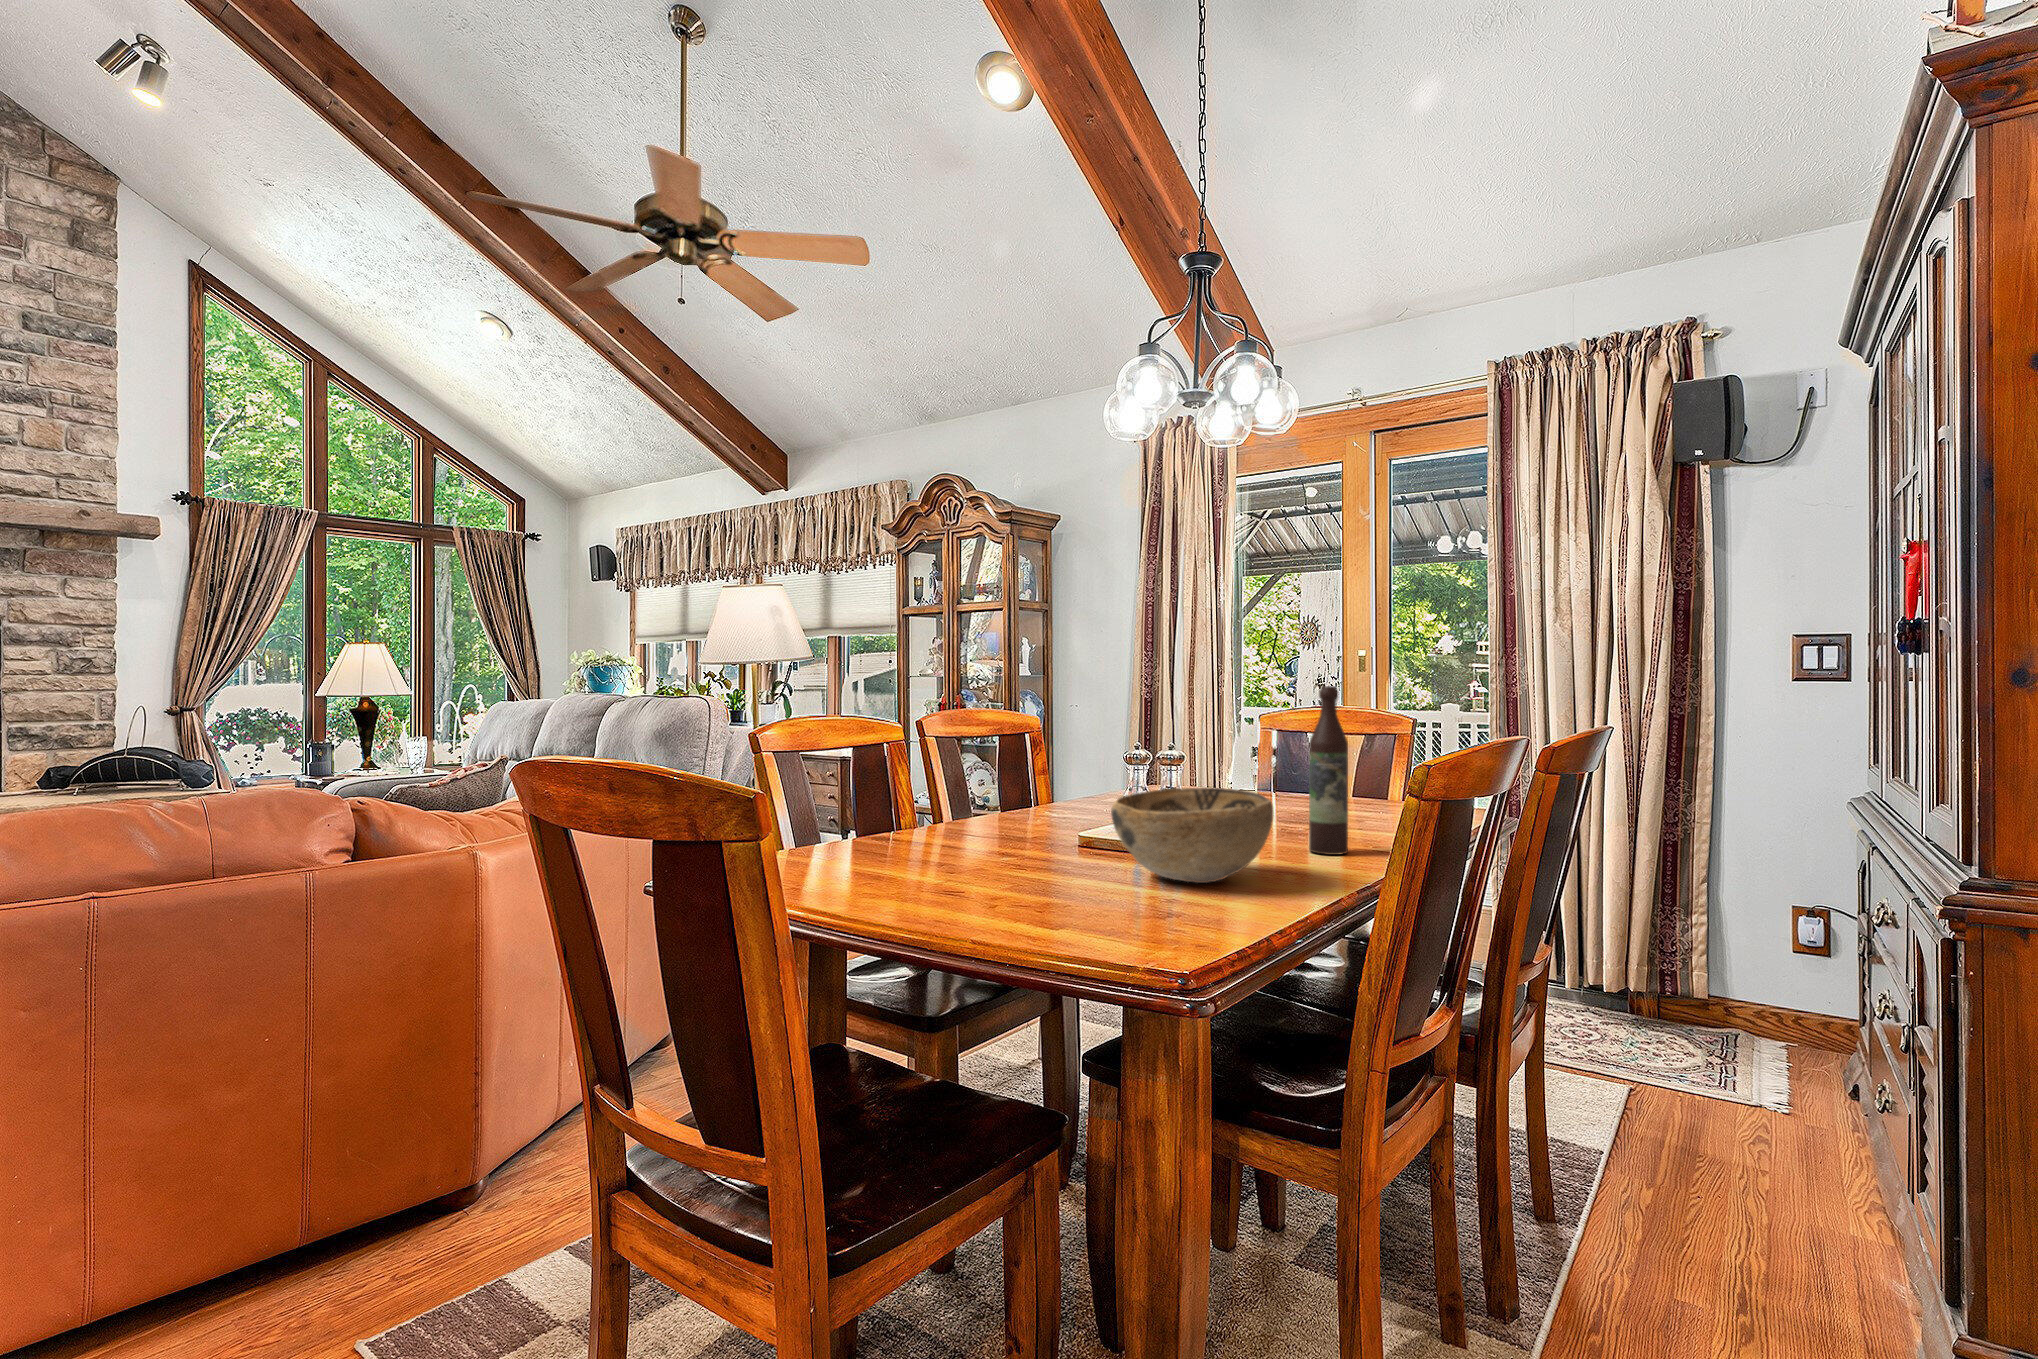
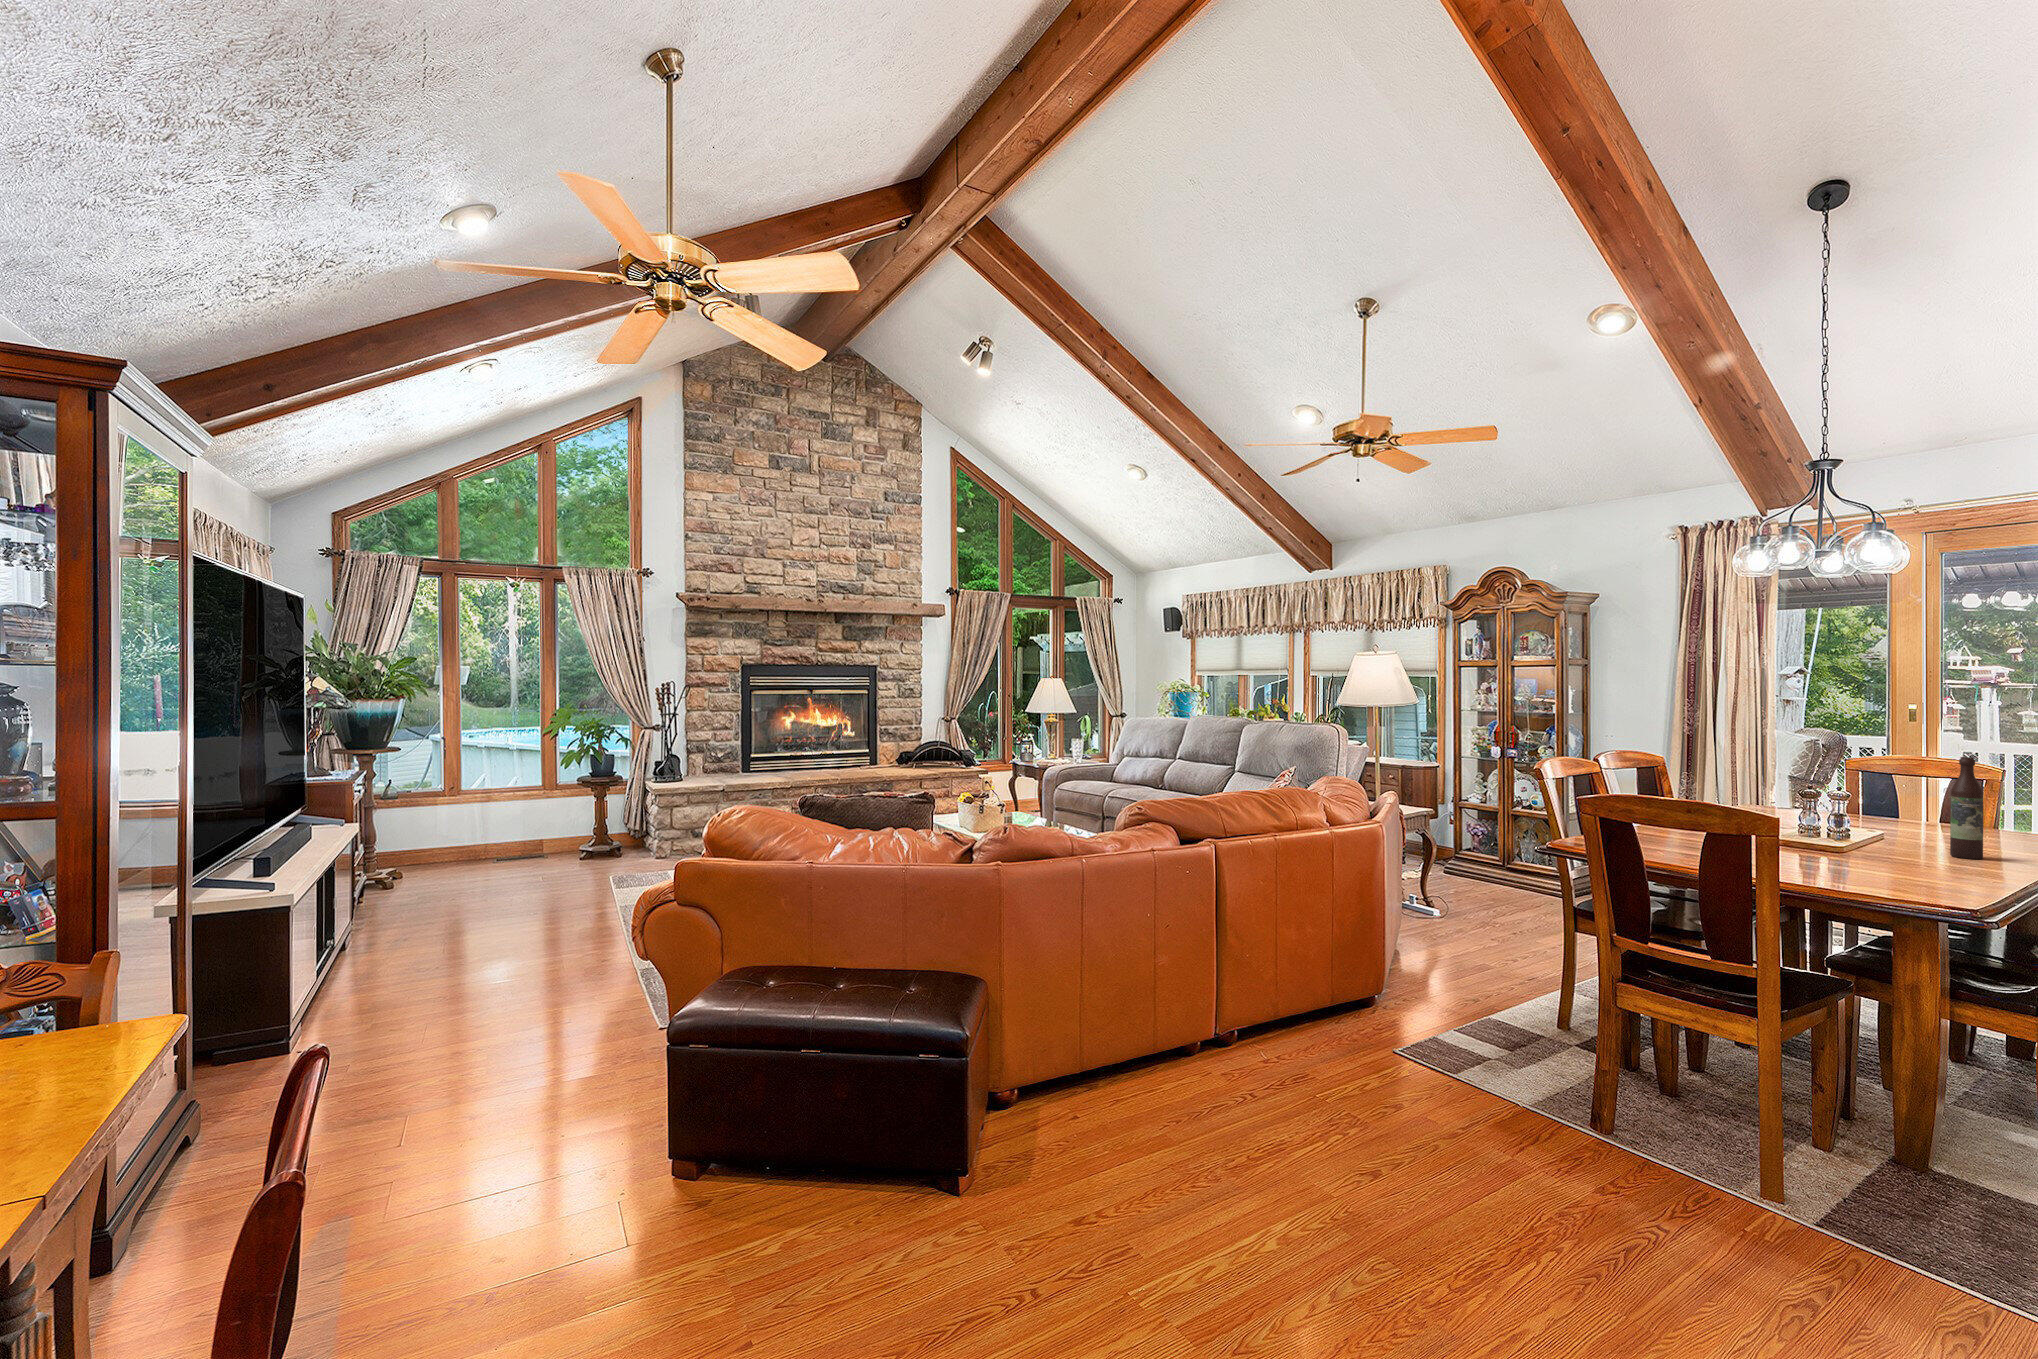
decorative bowl: present [1111,788,1274,883] -> none [1827,814,1949,867]

